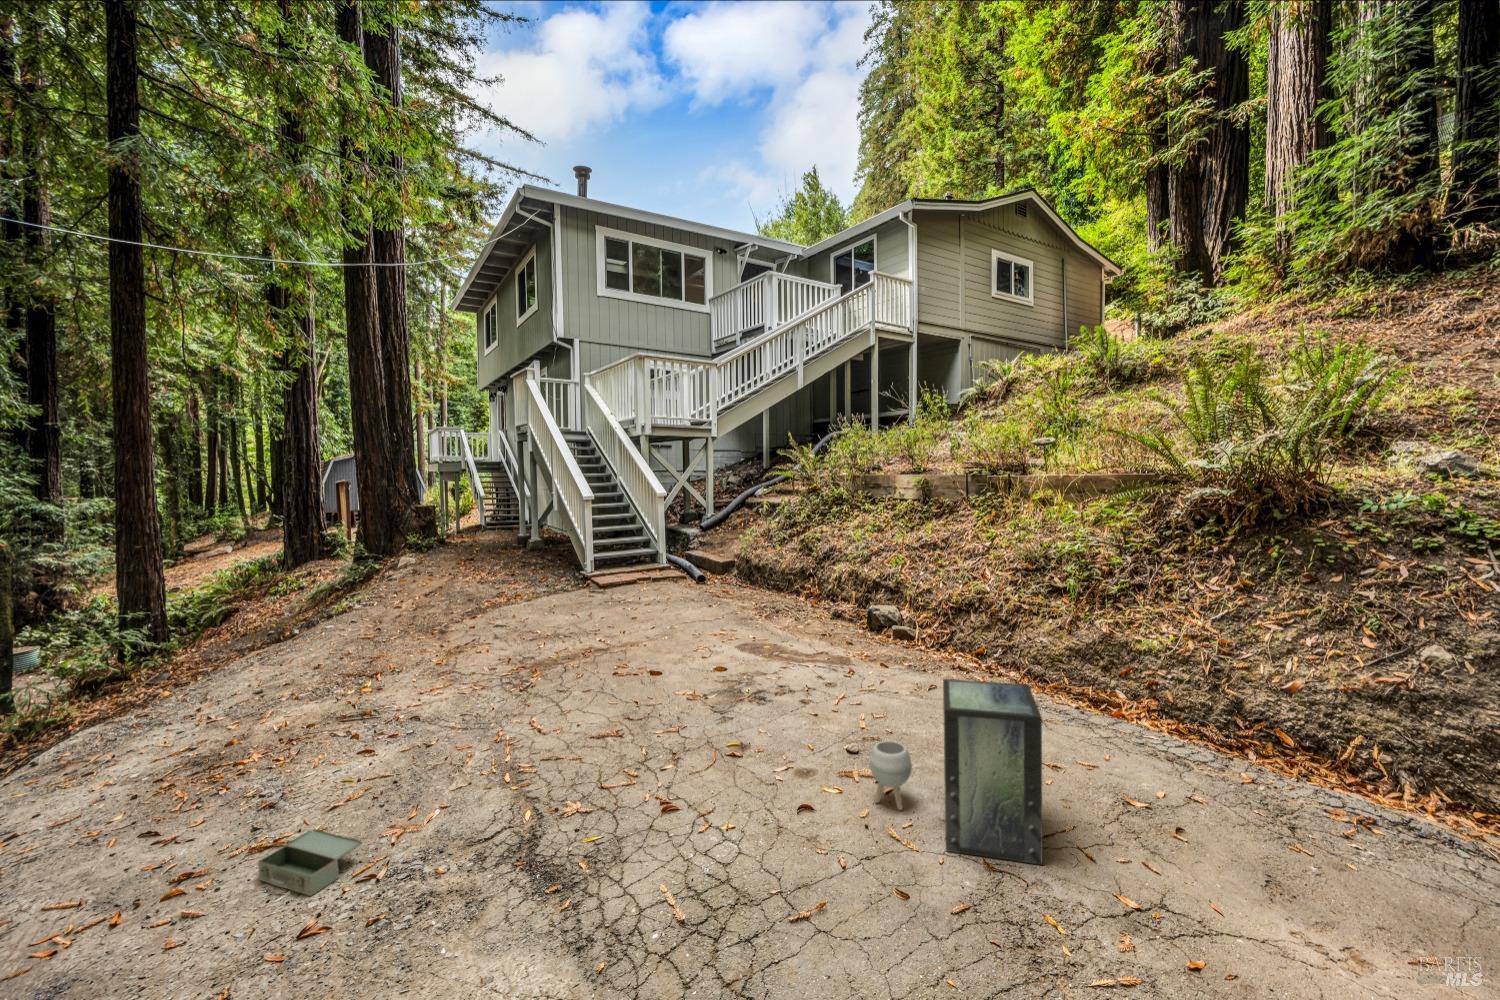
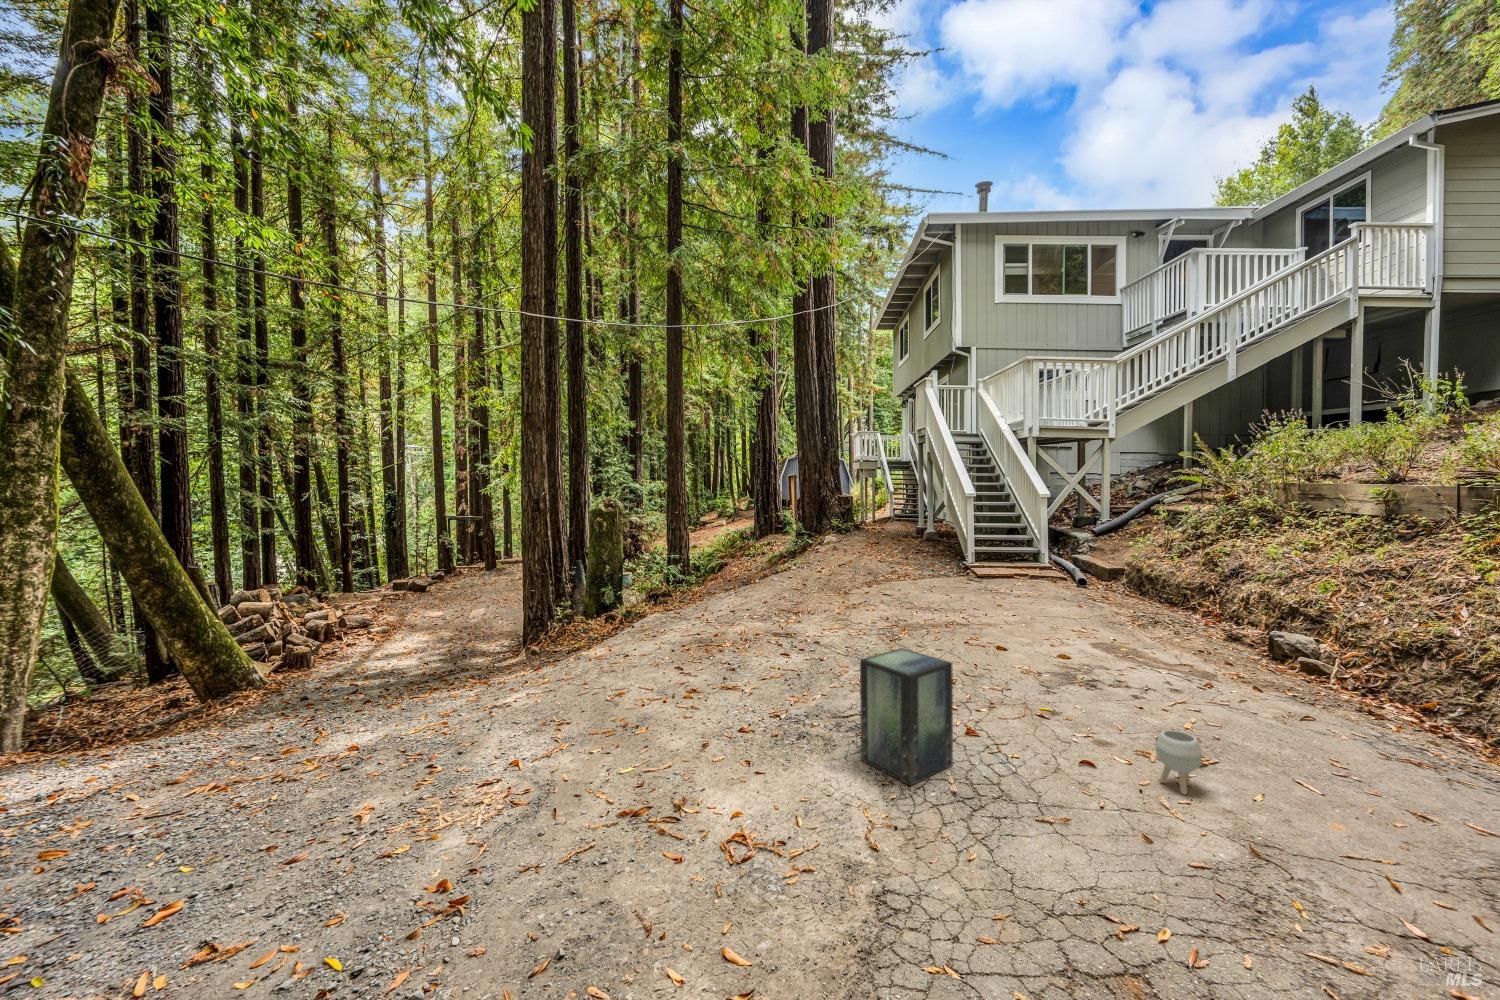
storage box: present [943,679,1043,865] -> present [860,648,953,786]
toolbox: present [258,829,362,896] -> none [727,683,776,715]

